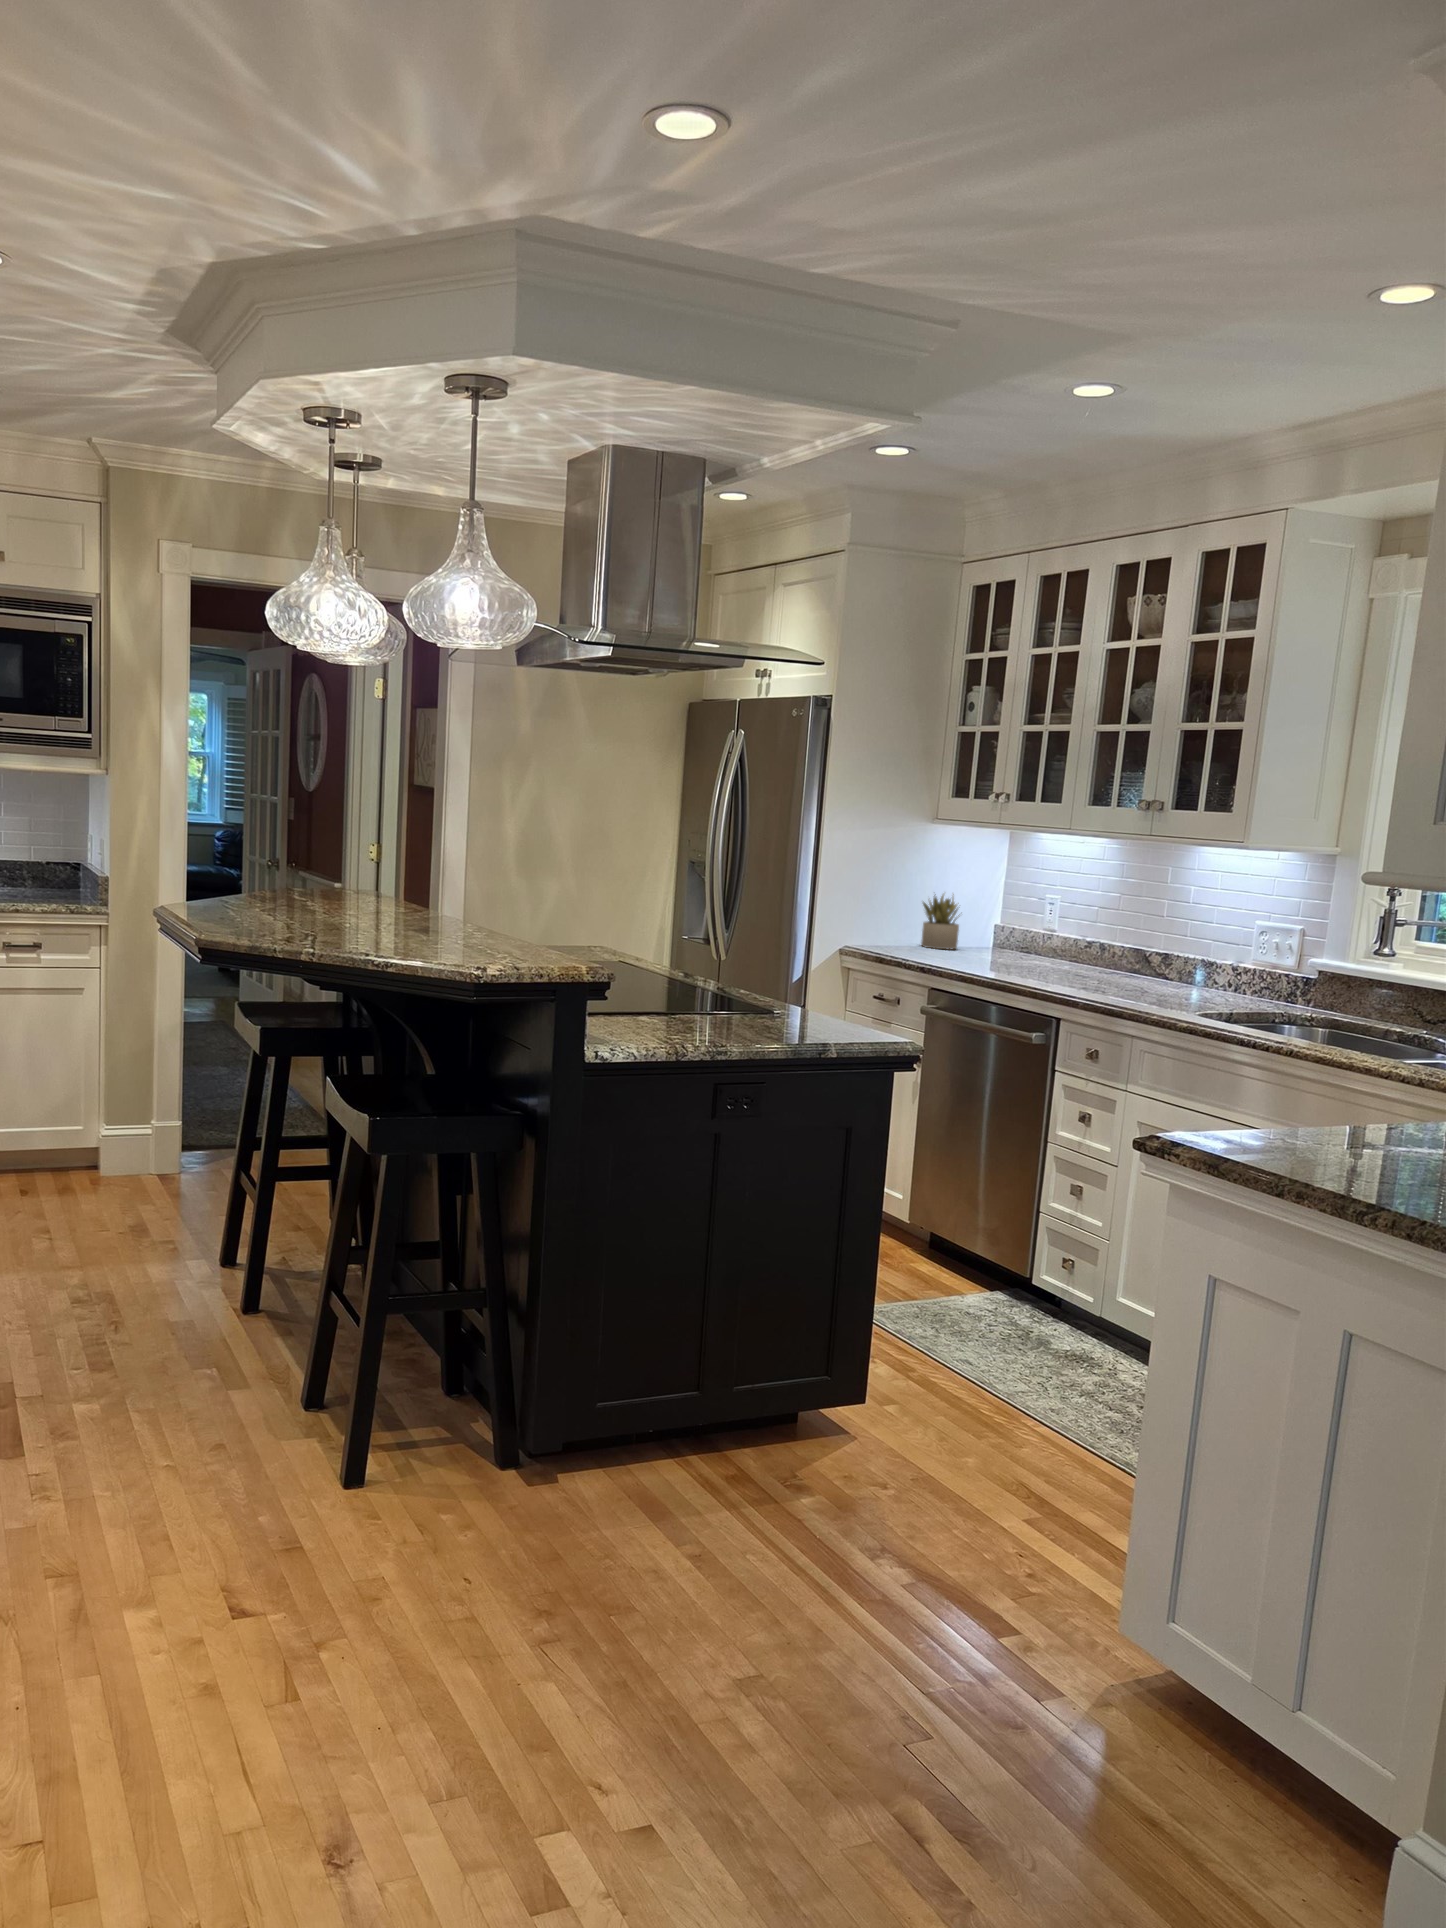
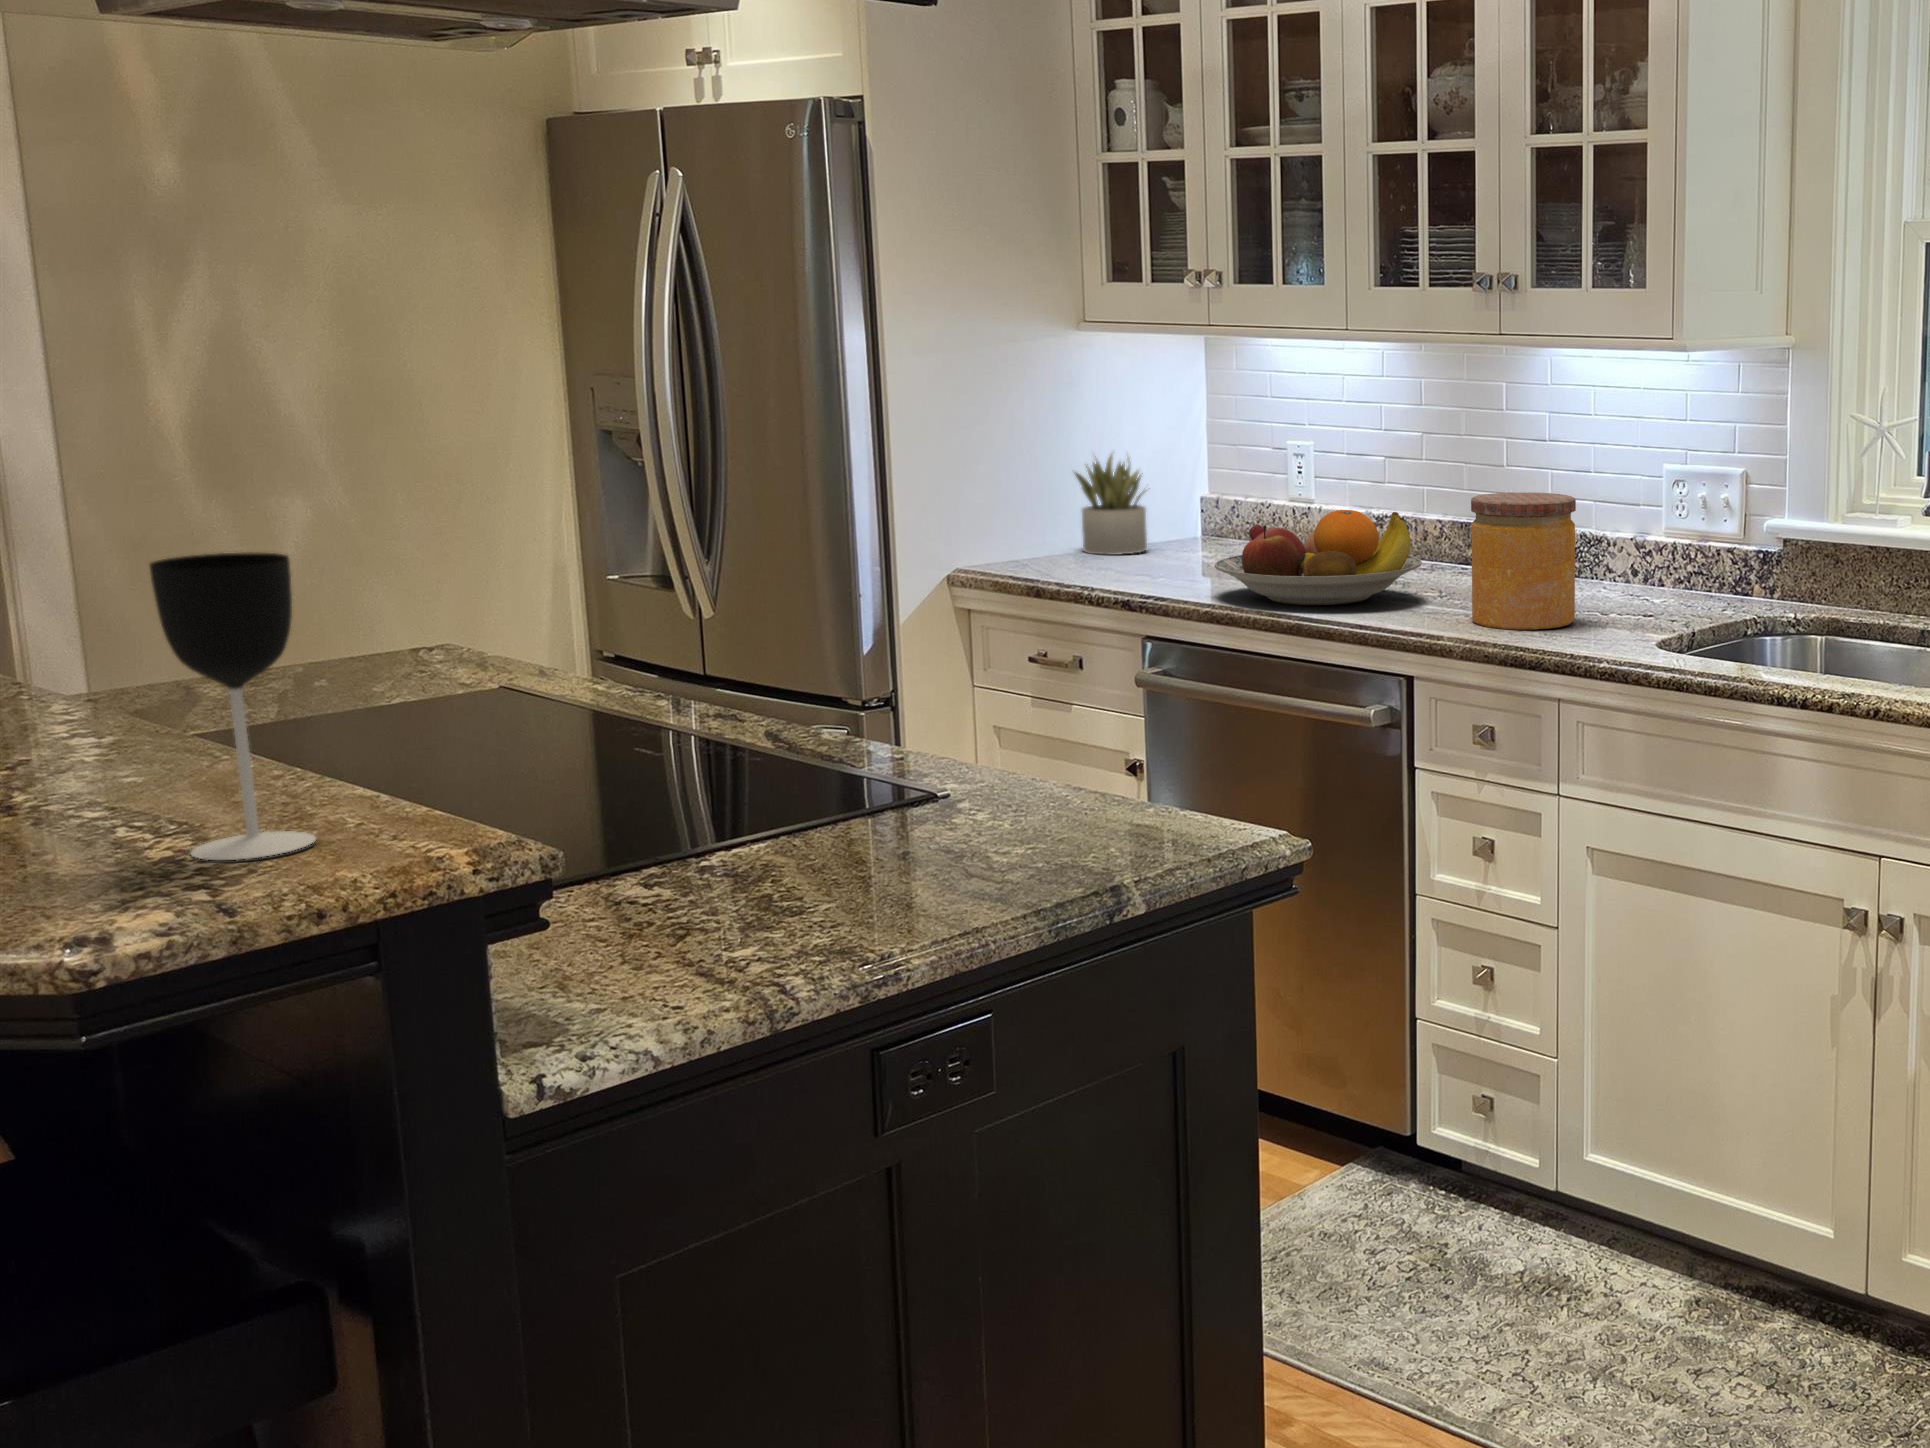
wine glass: none [504,860,547,961] -> present [150,552,316,860]
jar: none [1104,924,1174,1002] -> present [1471,492,1576,630]
fruit bowl: none [972,928,1091,979] -> present [1214,510,1422,605]

